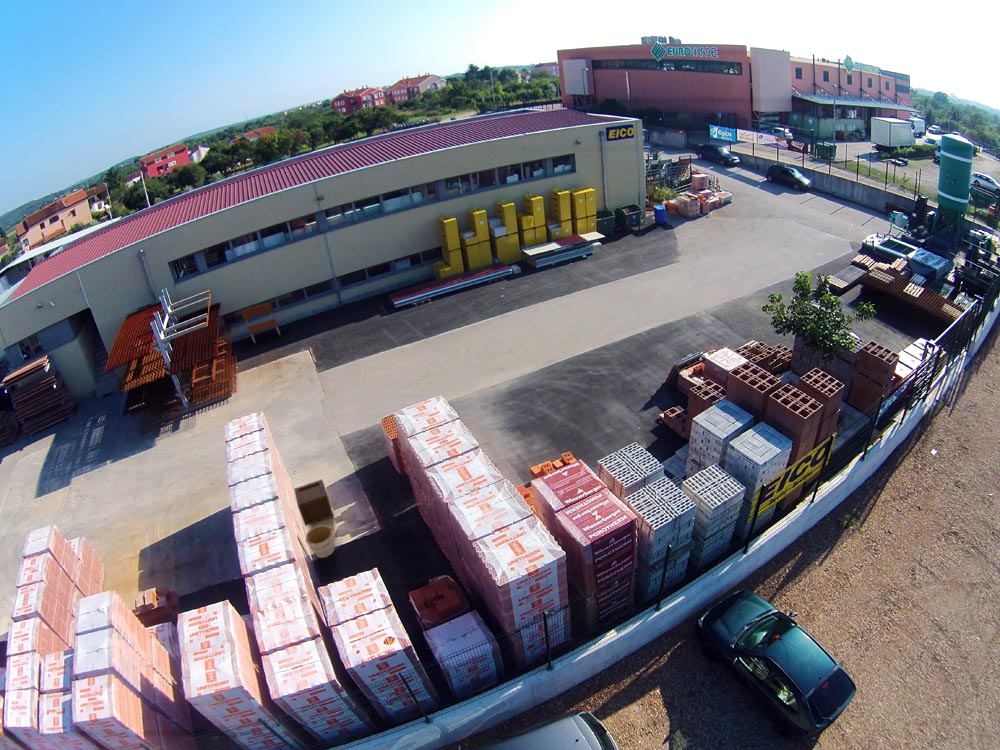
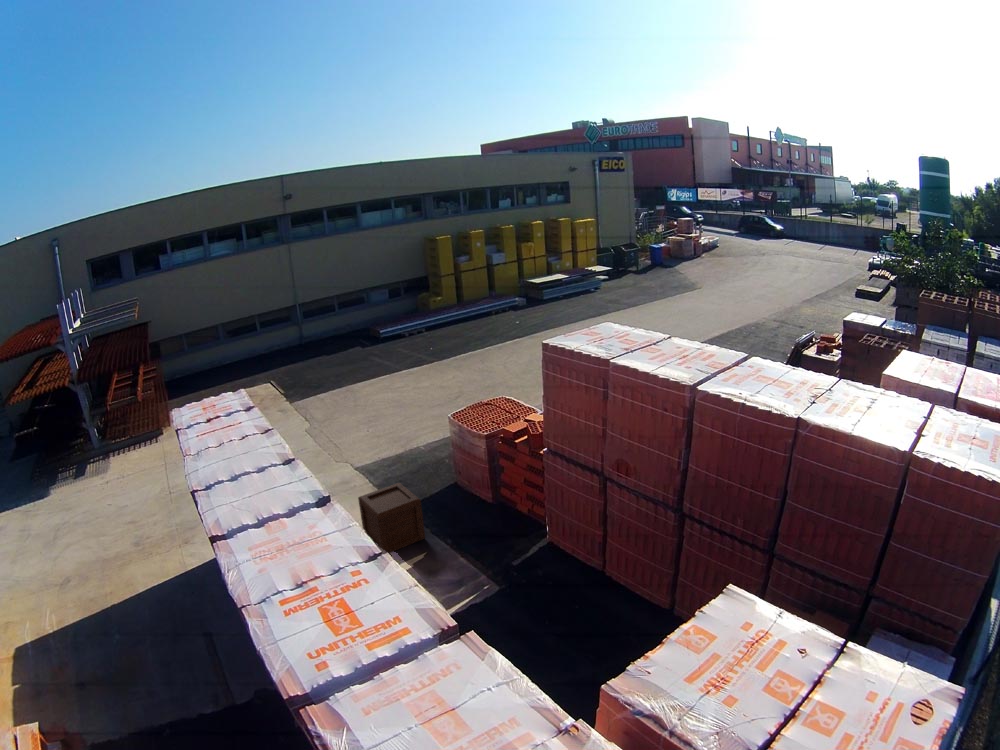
bench: present [241,303,280,343] -> none [176,328,229,382]
wooden bucket: present [306,525,334,558] -> none [410,535,457,592]

